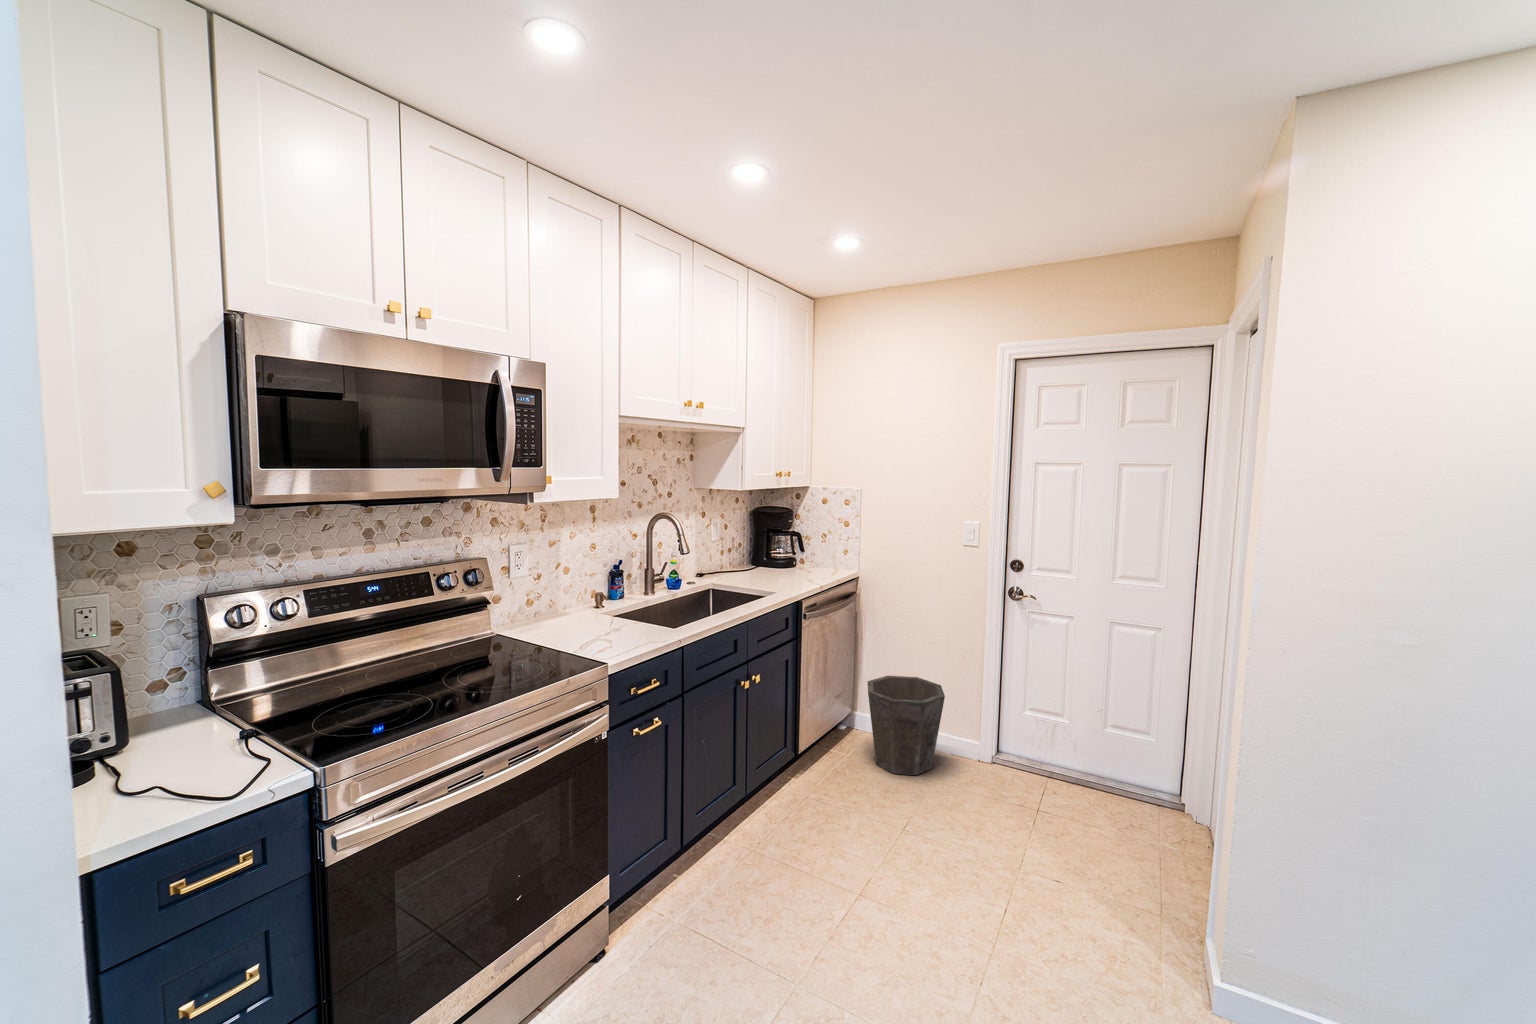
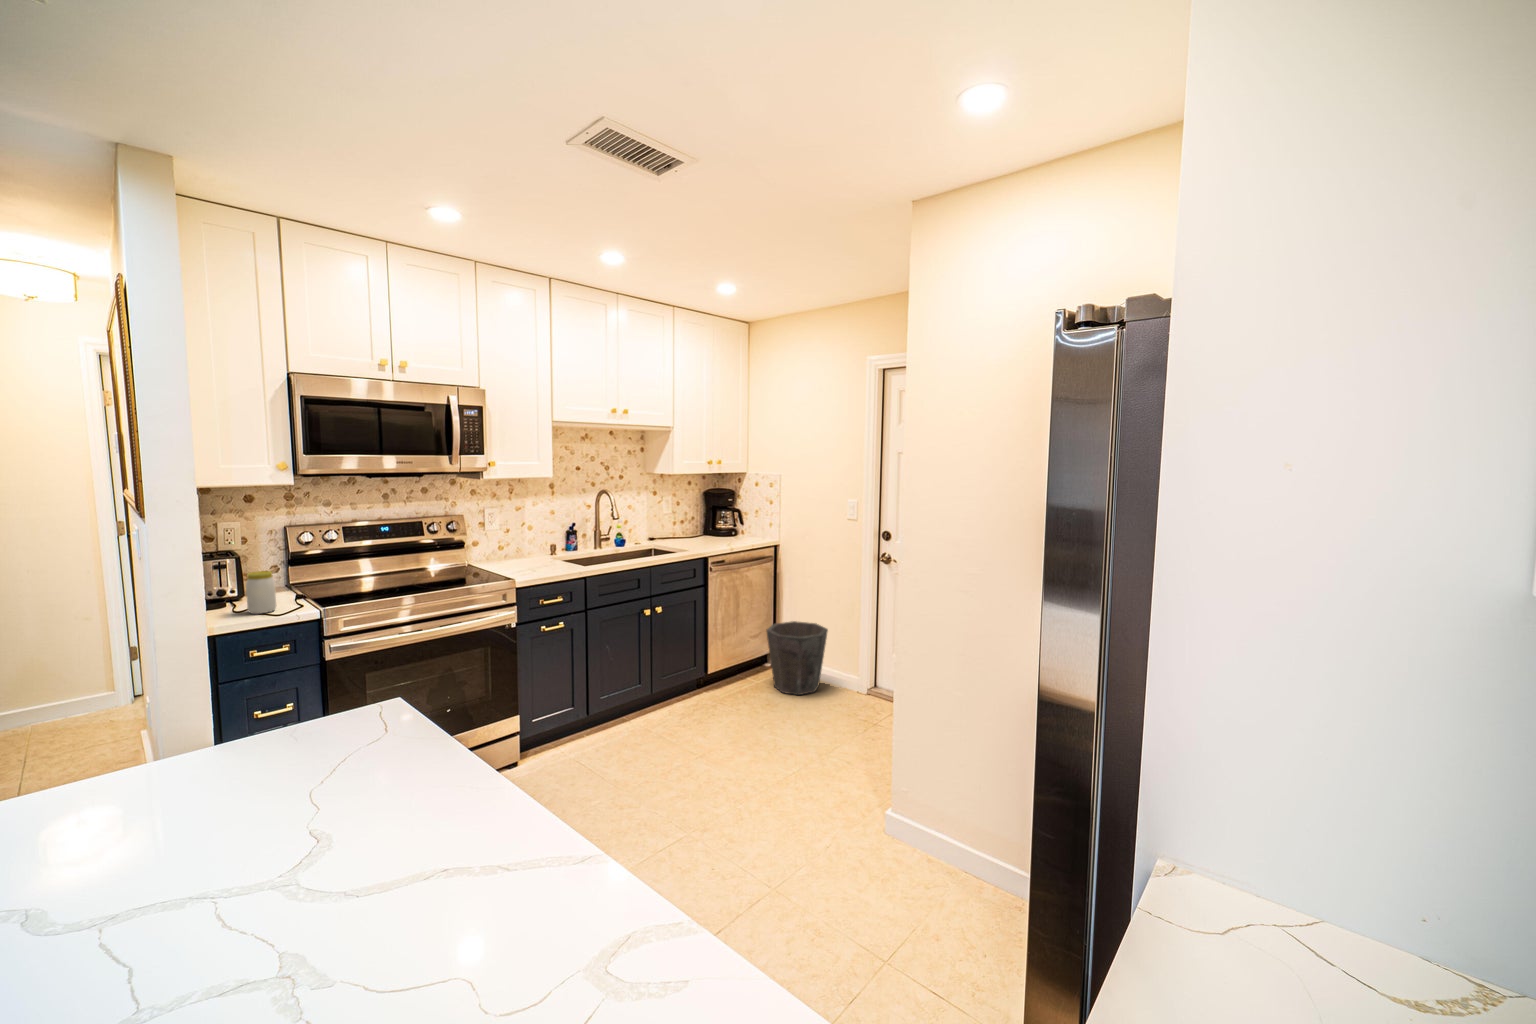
jar: none [153,700,218,794] -> present [246,571,276,614]

